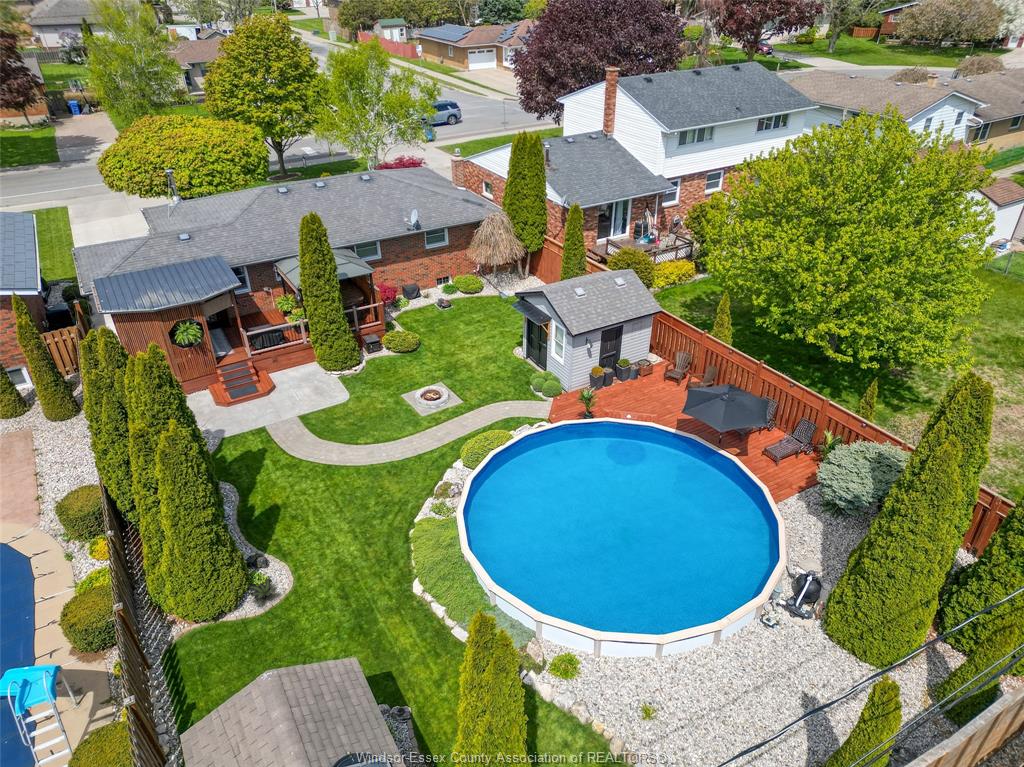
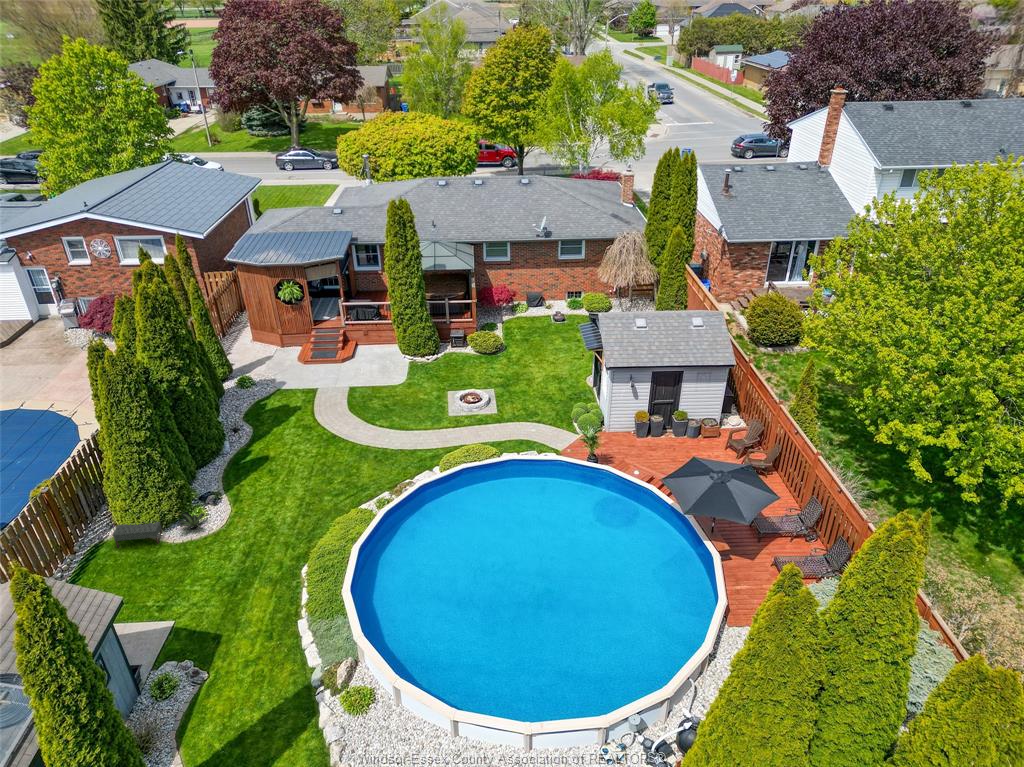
bench: none [189,602,243,646] -> present [112,522,162,548]

